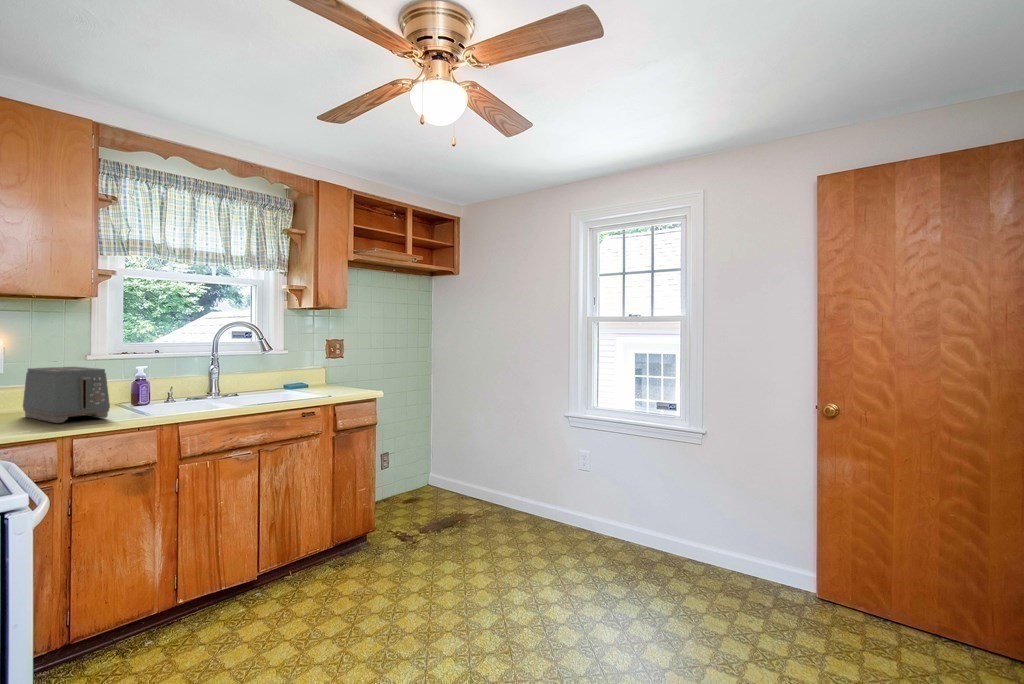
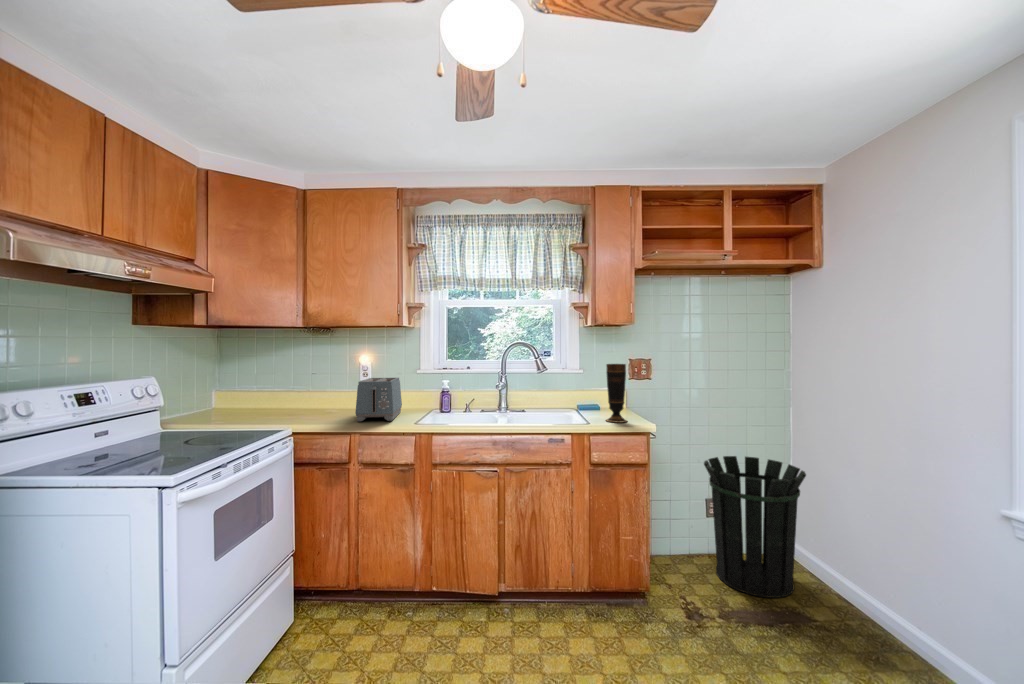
vase: none [328,346,348,397] -> present [606,364,627,423]
waste bin: none [388,418,458,516] -> present [704,456,806,598]

